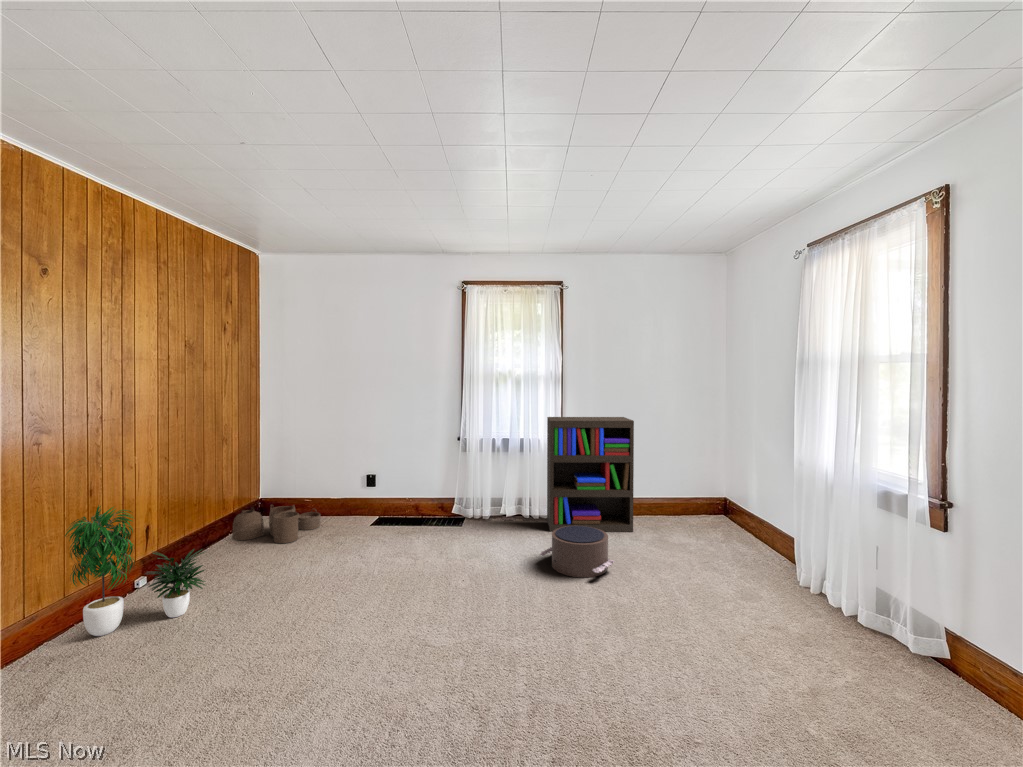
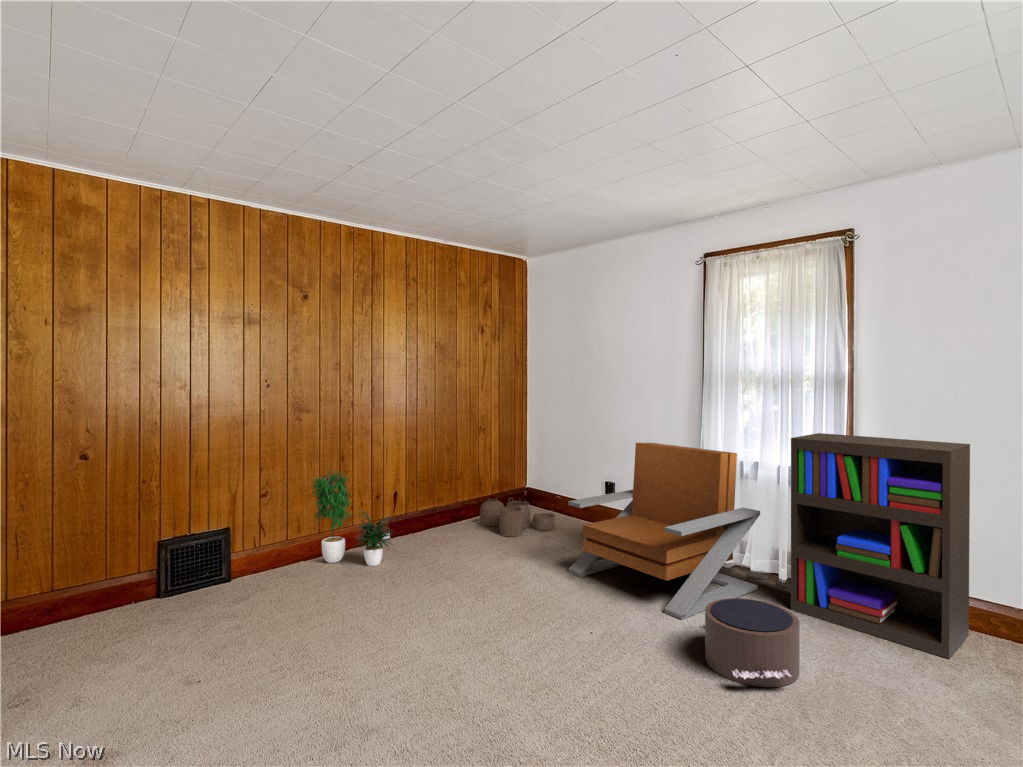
lounge chair: none [393,434,519,557] -> present [568,443,760,620]

